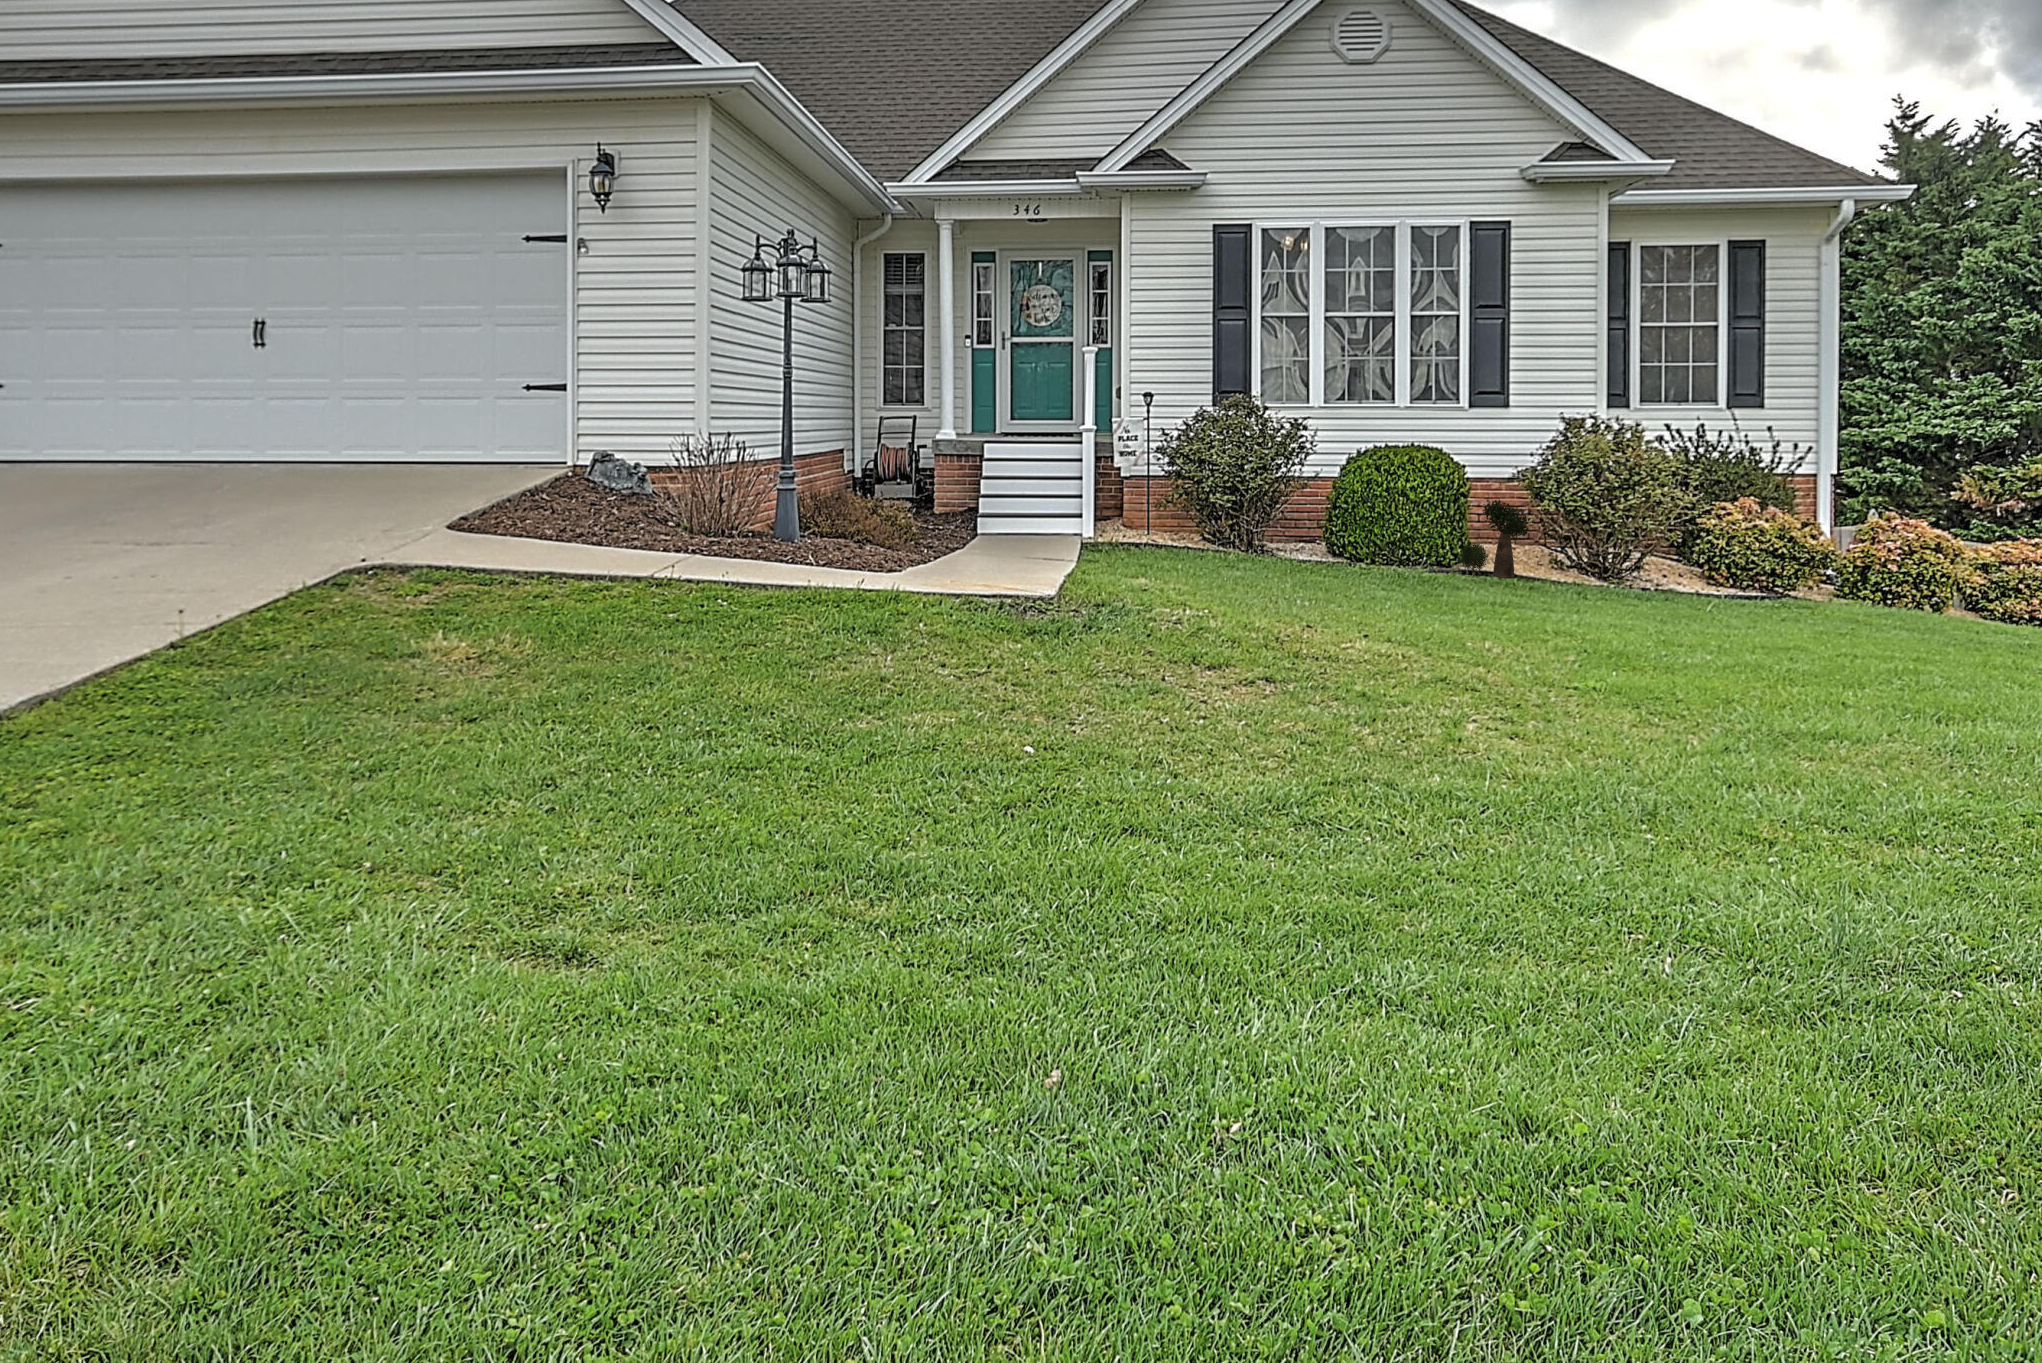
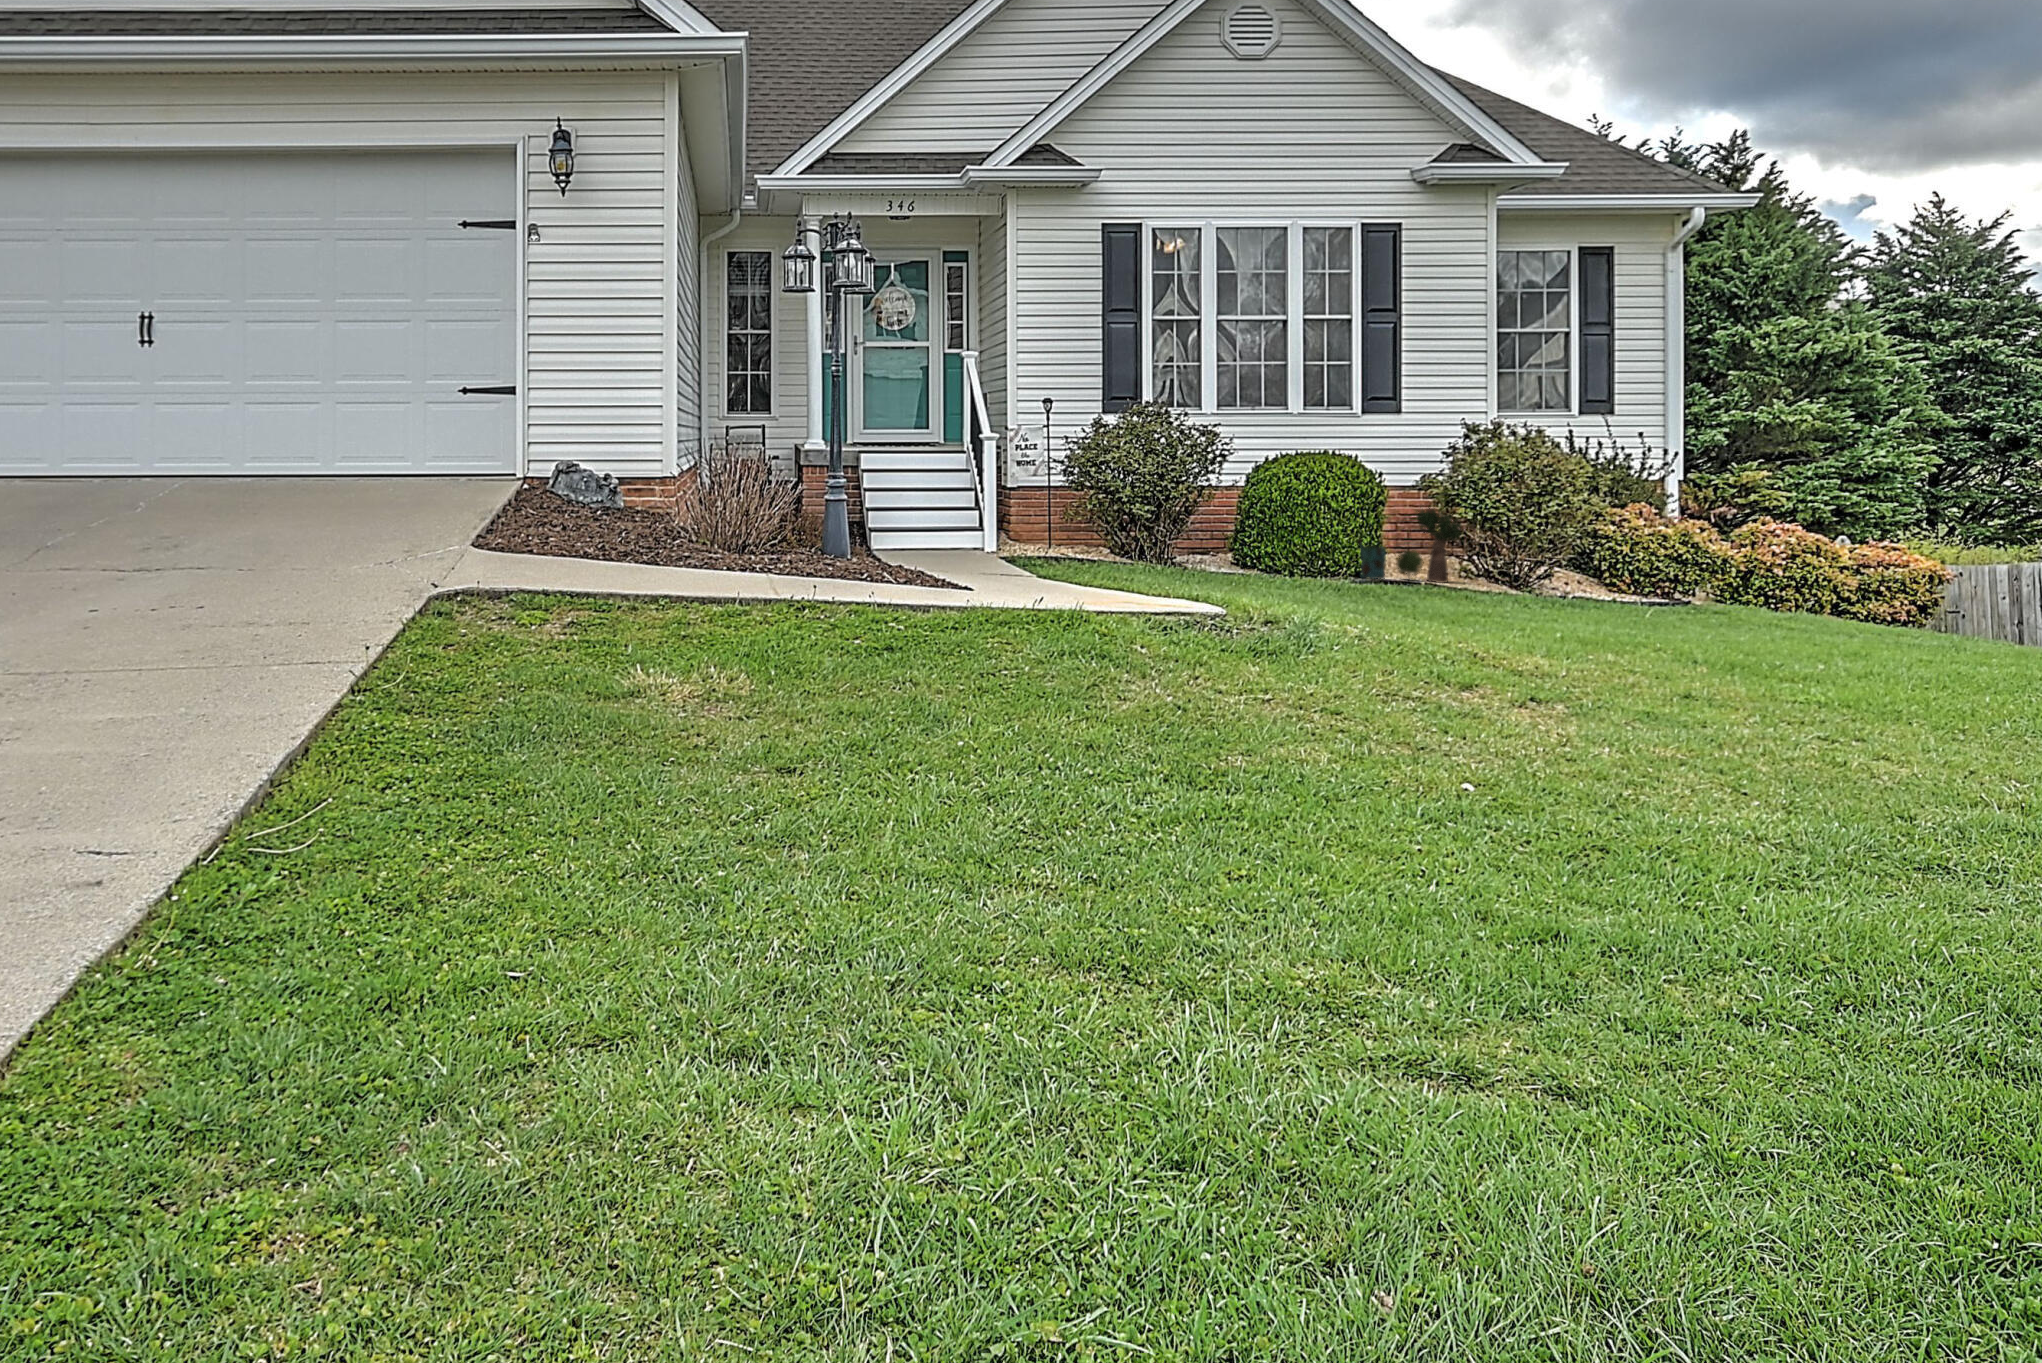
watering can: none [1414,531,1440,573] -> present [1356,539,1386,579]

